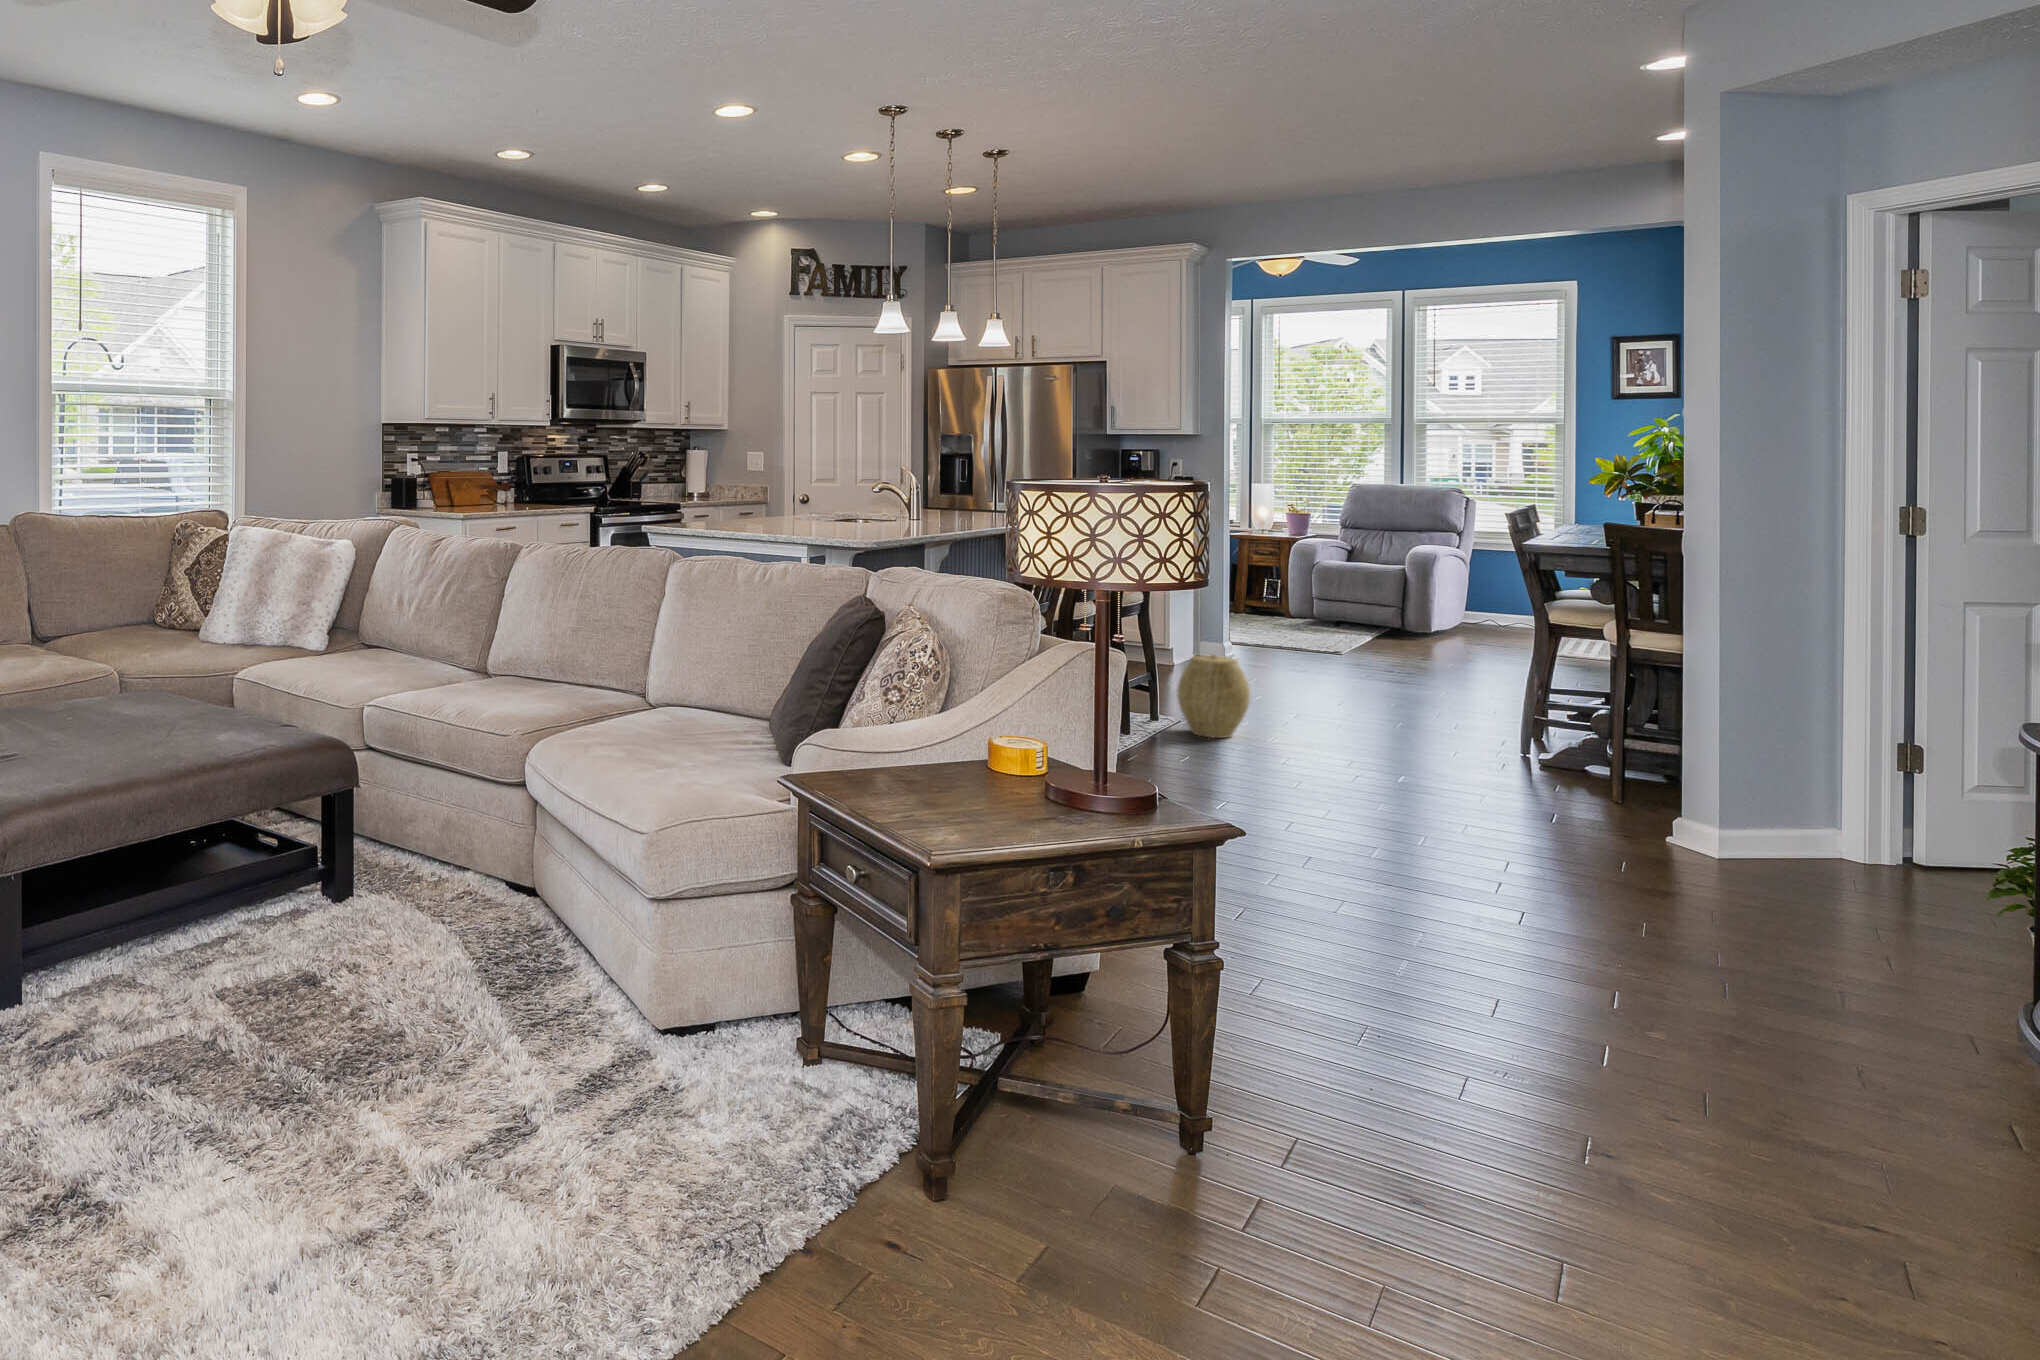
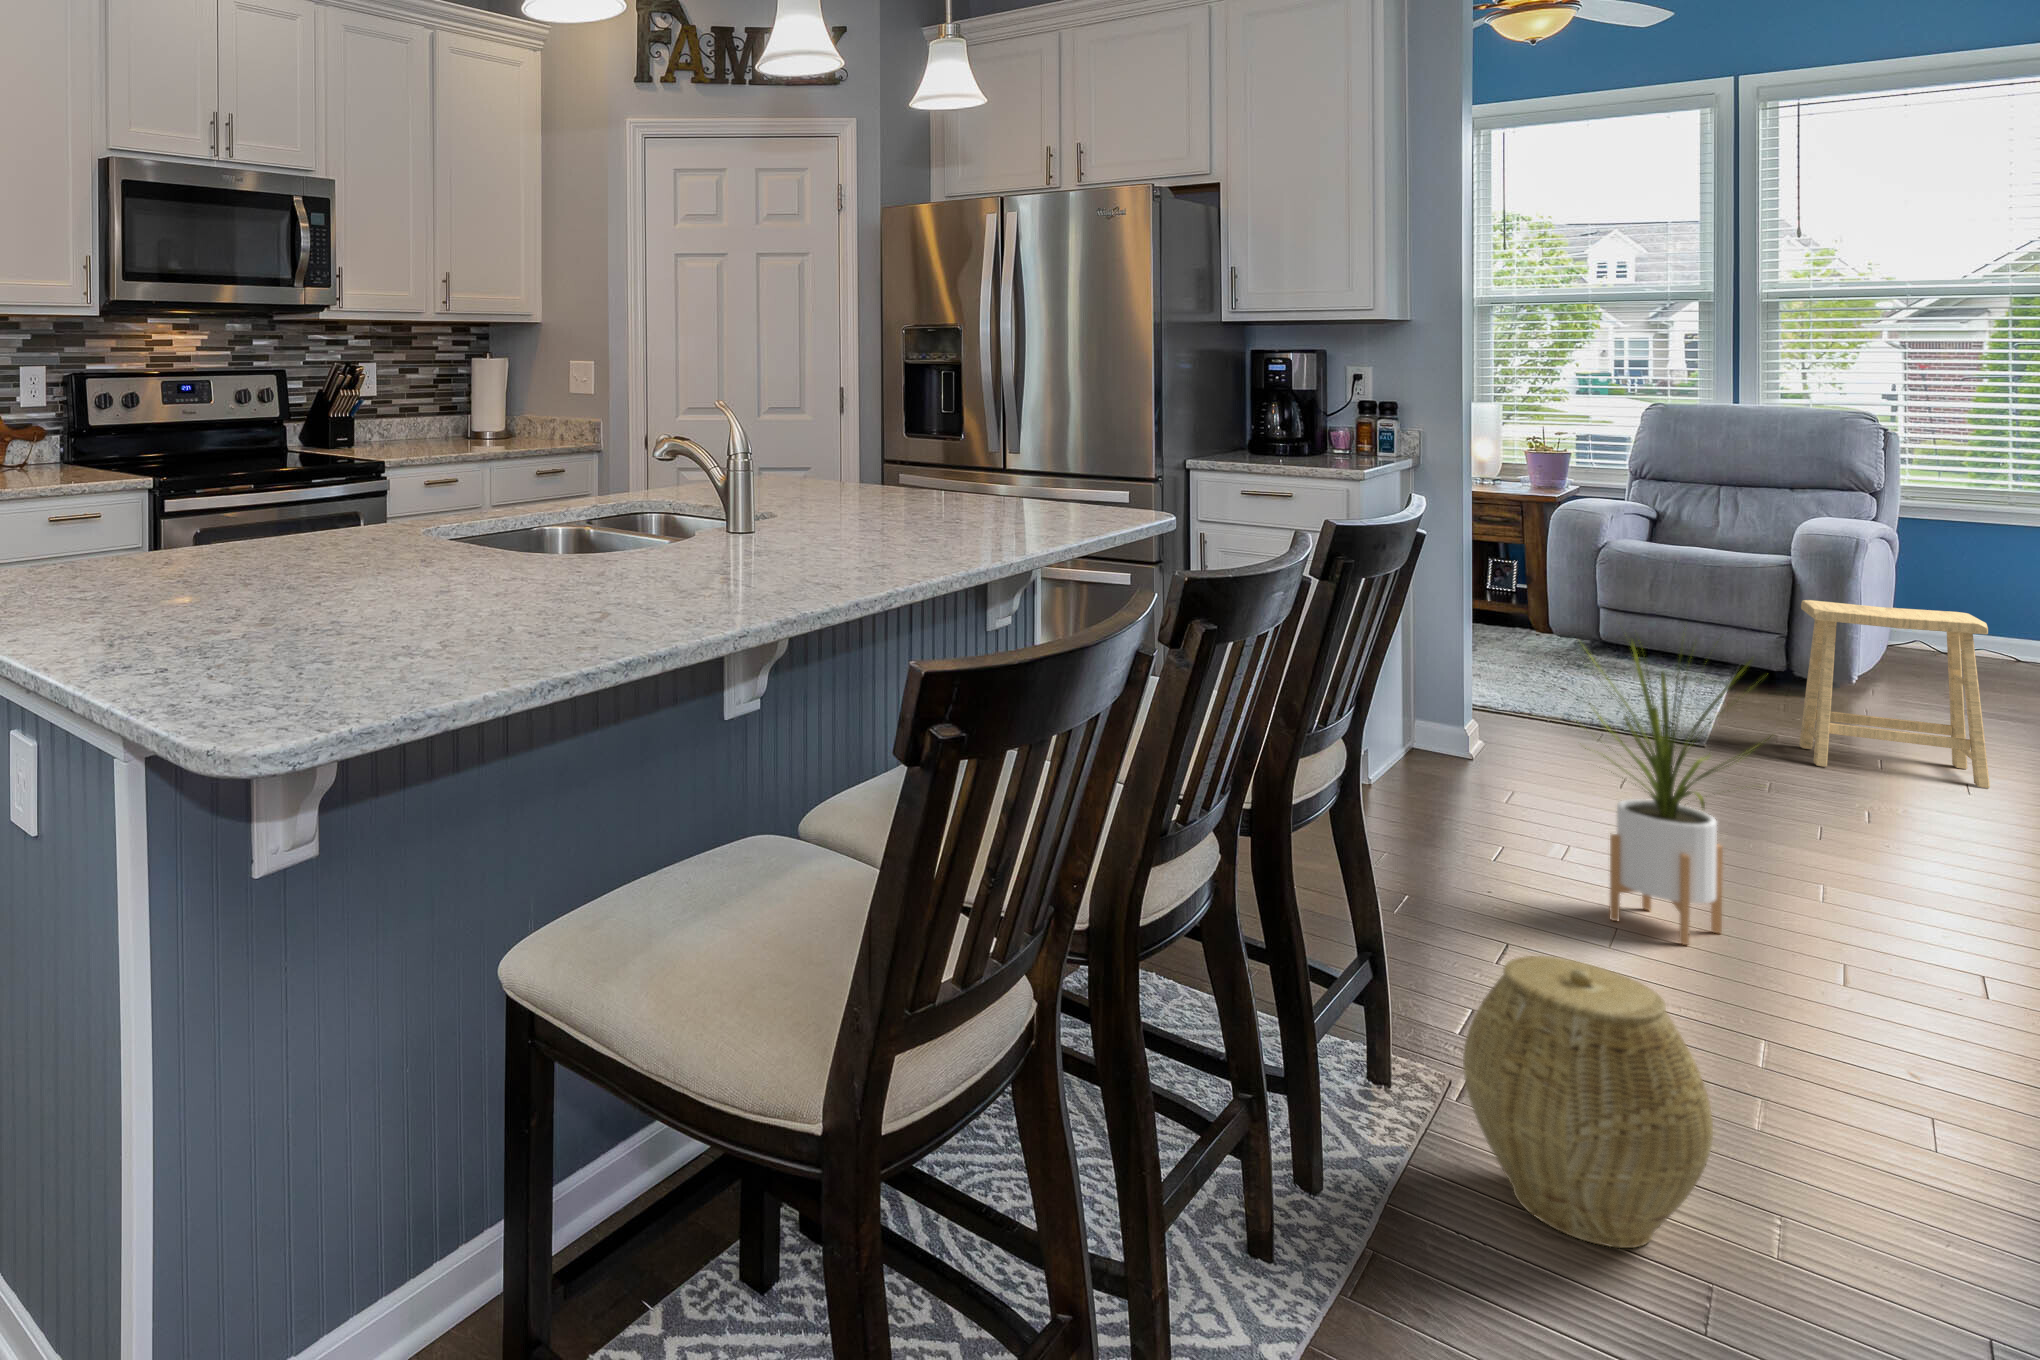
house plant: none [1246,565,1324,696] -> present [1576,627,1757,945]
footstool: none [1386,578,1462,663] -> present [1799,600,1990,788]

